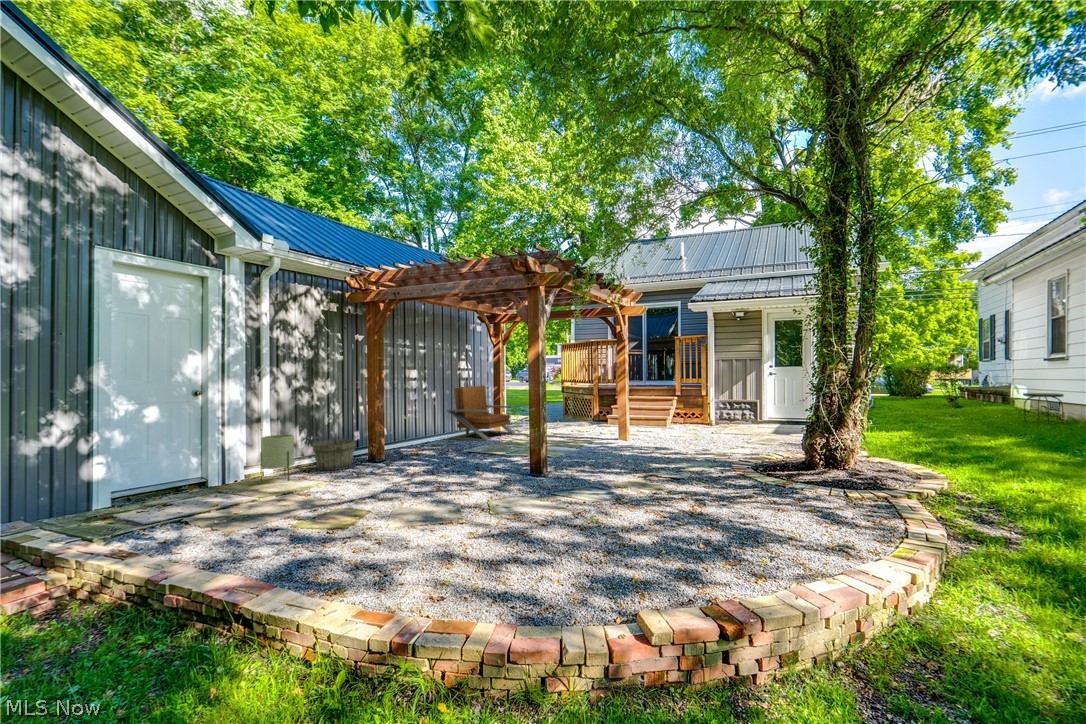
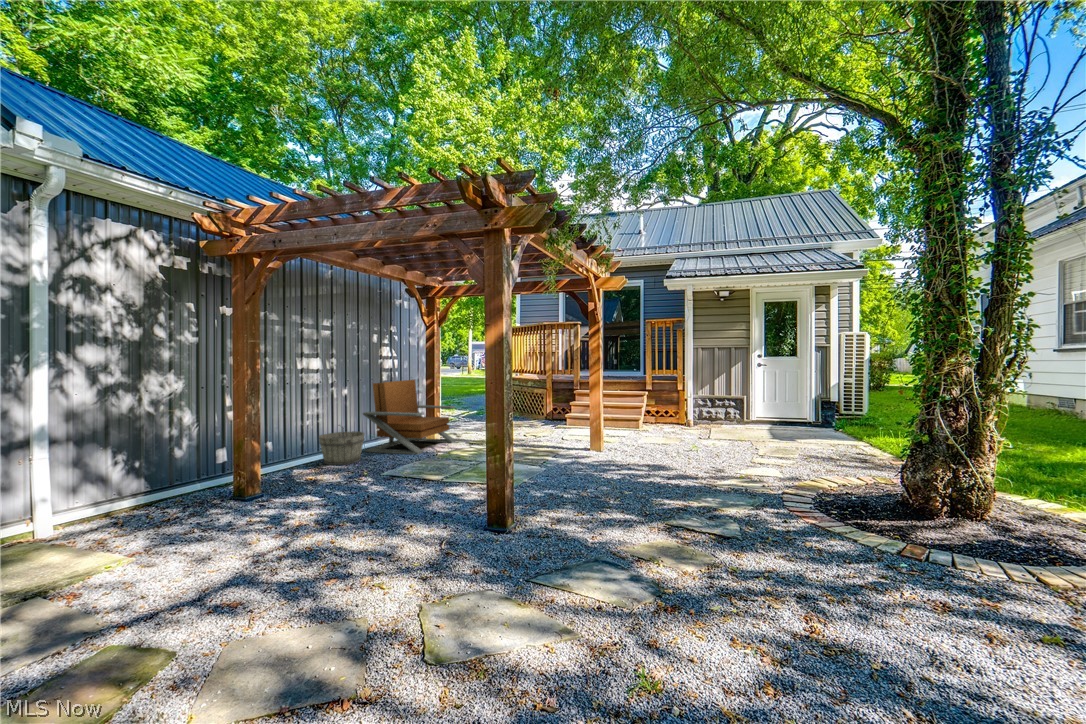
side table: present [1023,393,1064,424] -> none [1028,387,1072,422]
planter: present [260,434,294,481] -> none [26,465,95,549]
wooden bucket: present [312,435,356,470] -> present [319,427,364,465]

